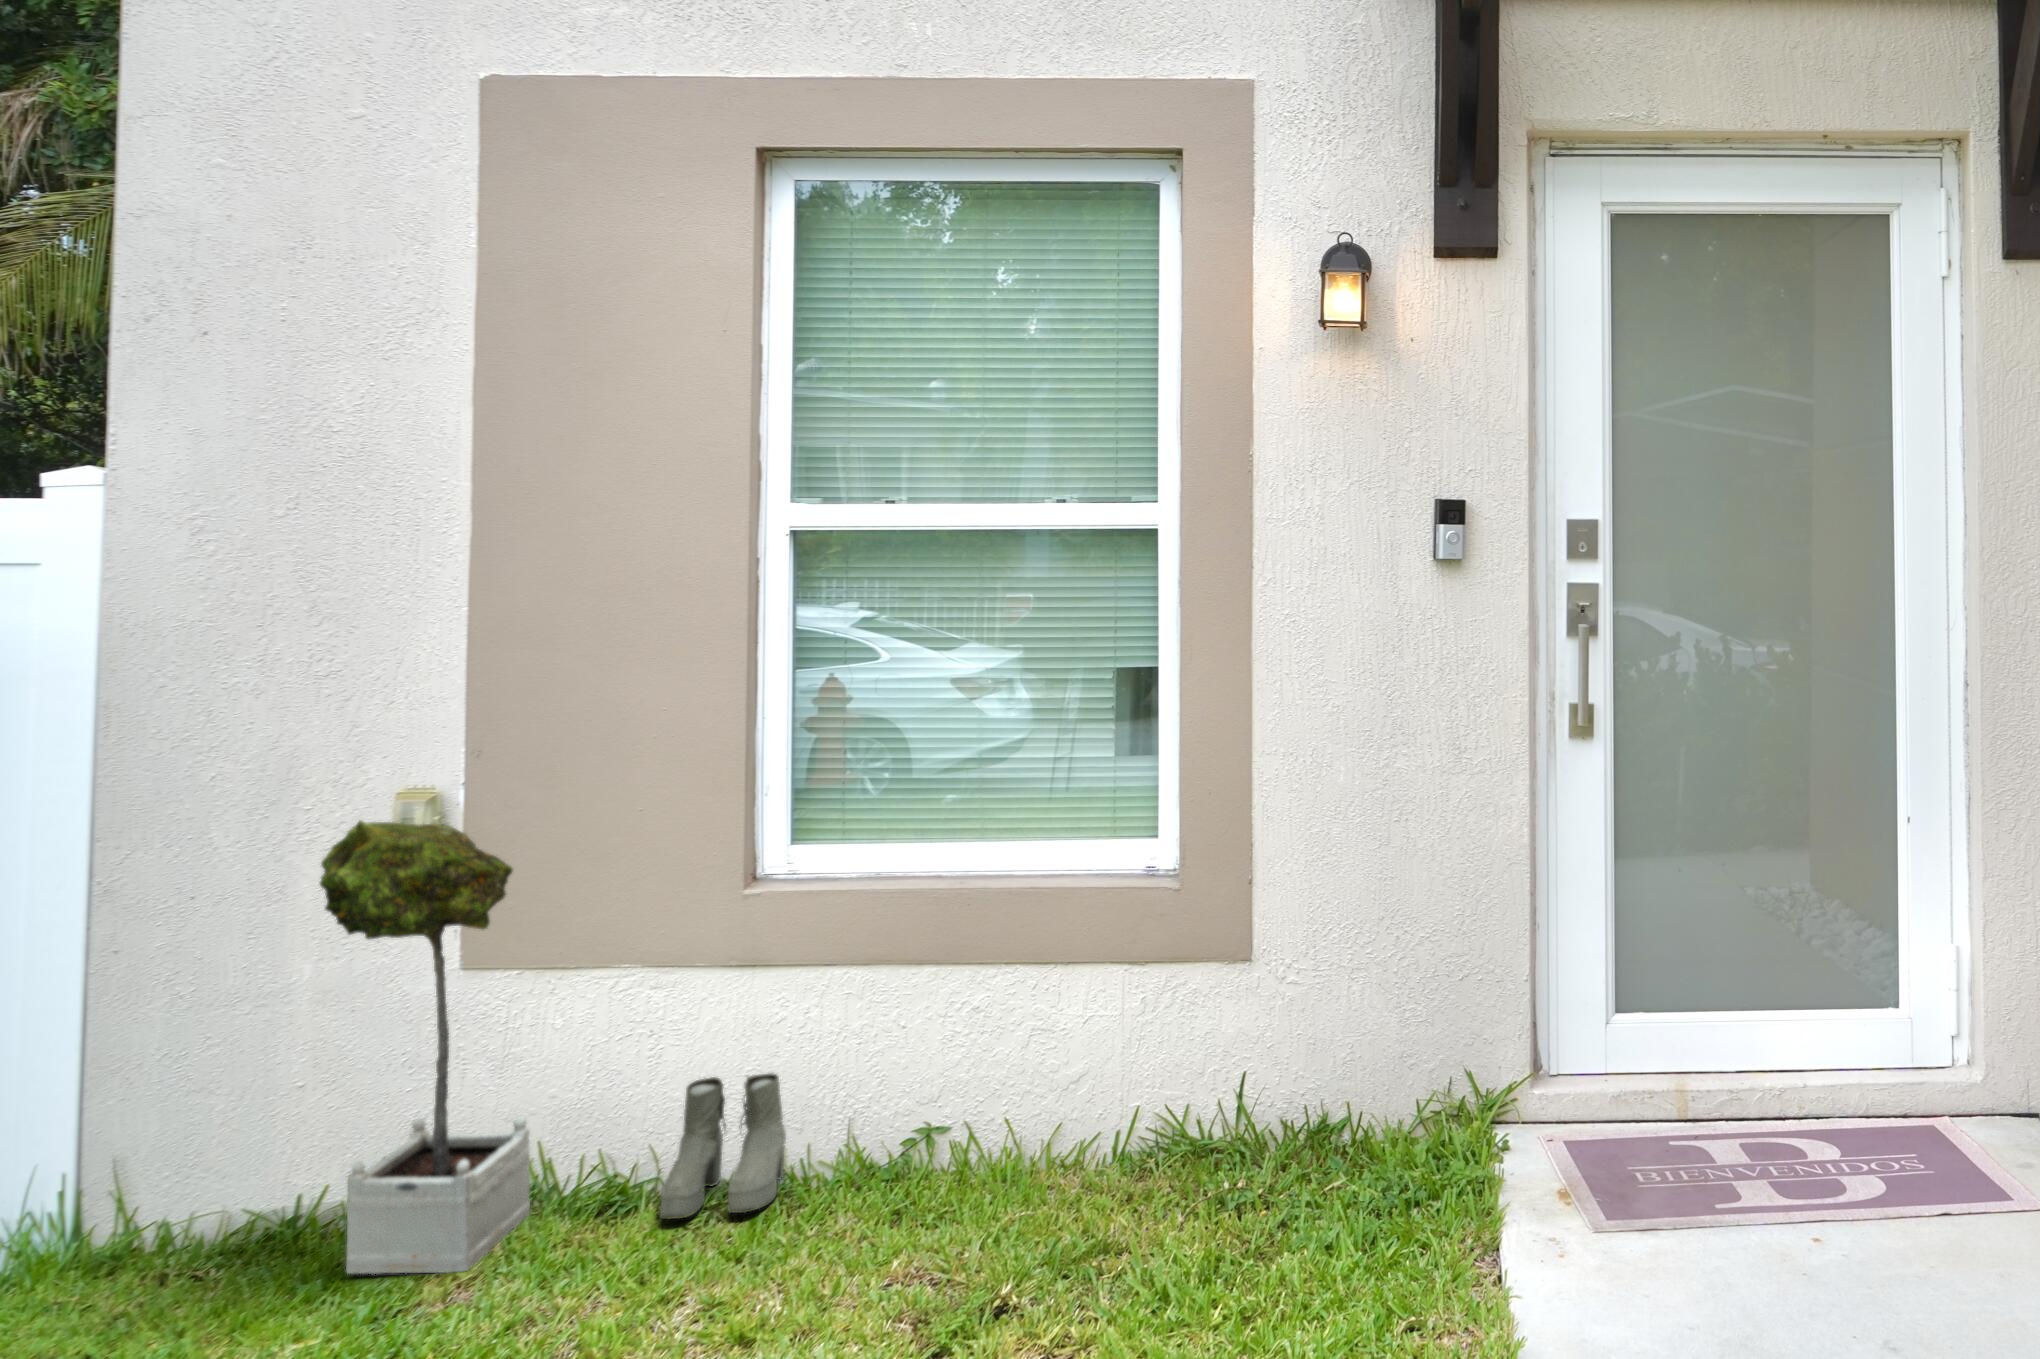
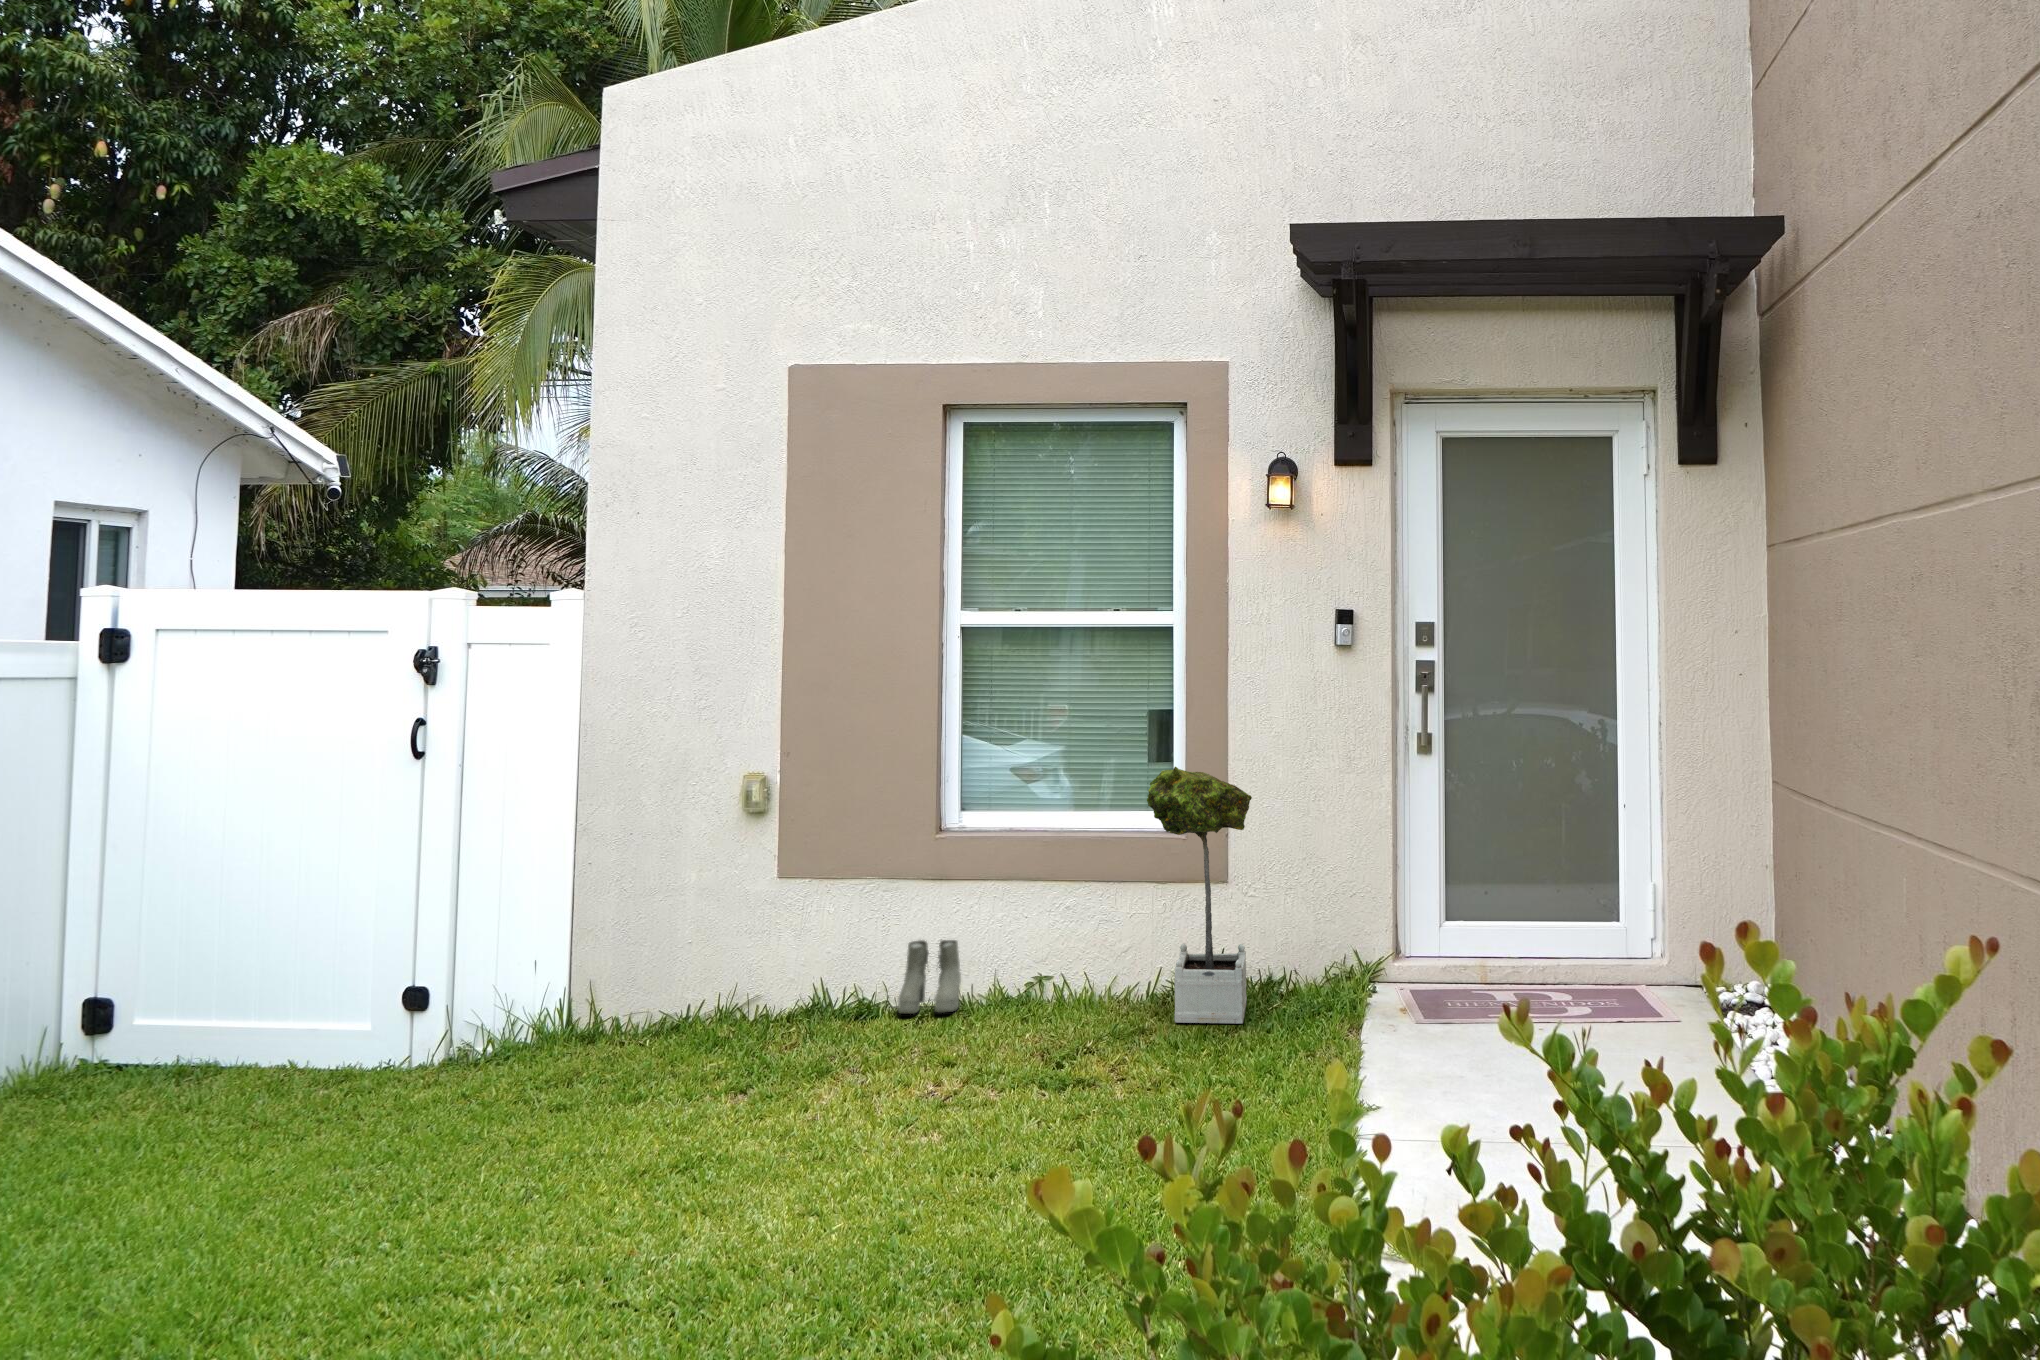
potted tree: present [320,821,530,1274] -> present [1147,767,1252,1024]

